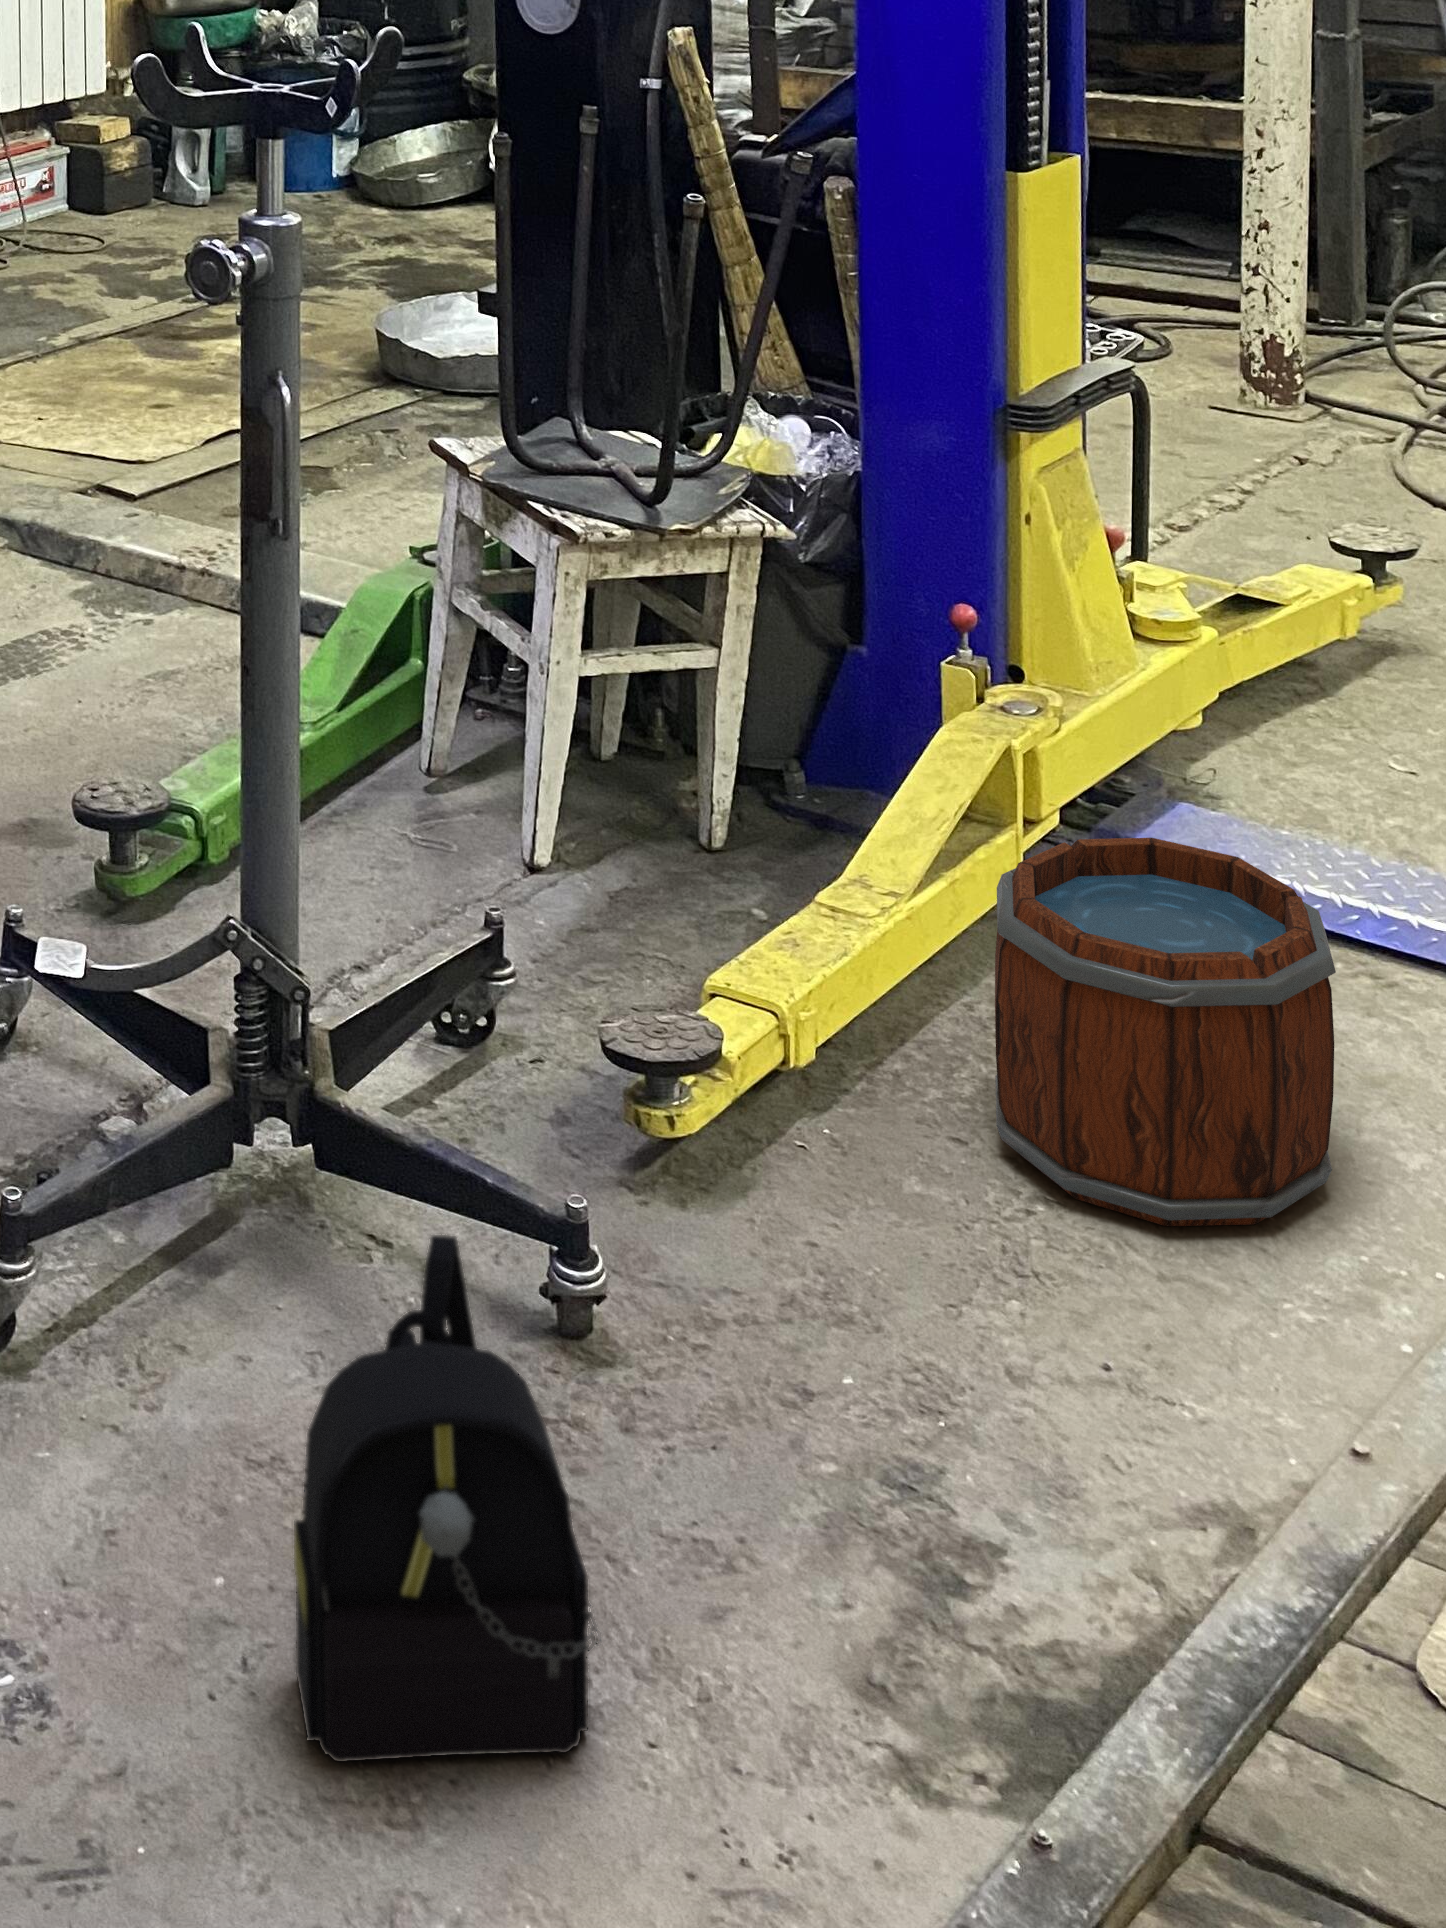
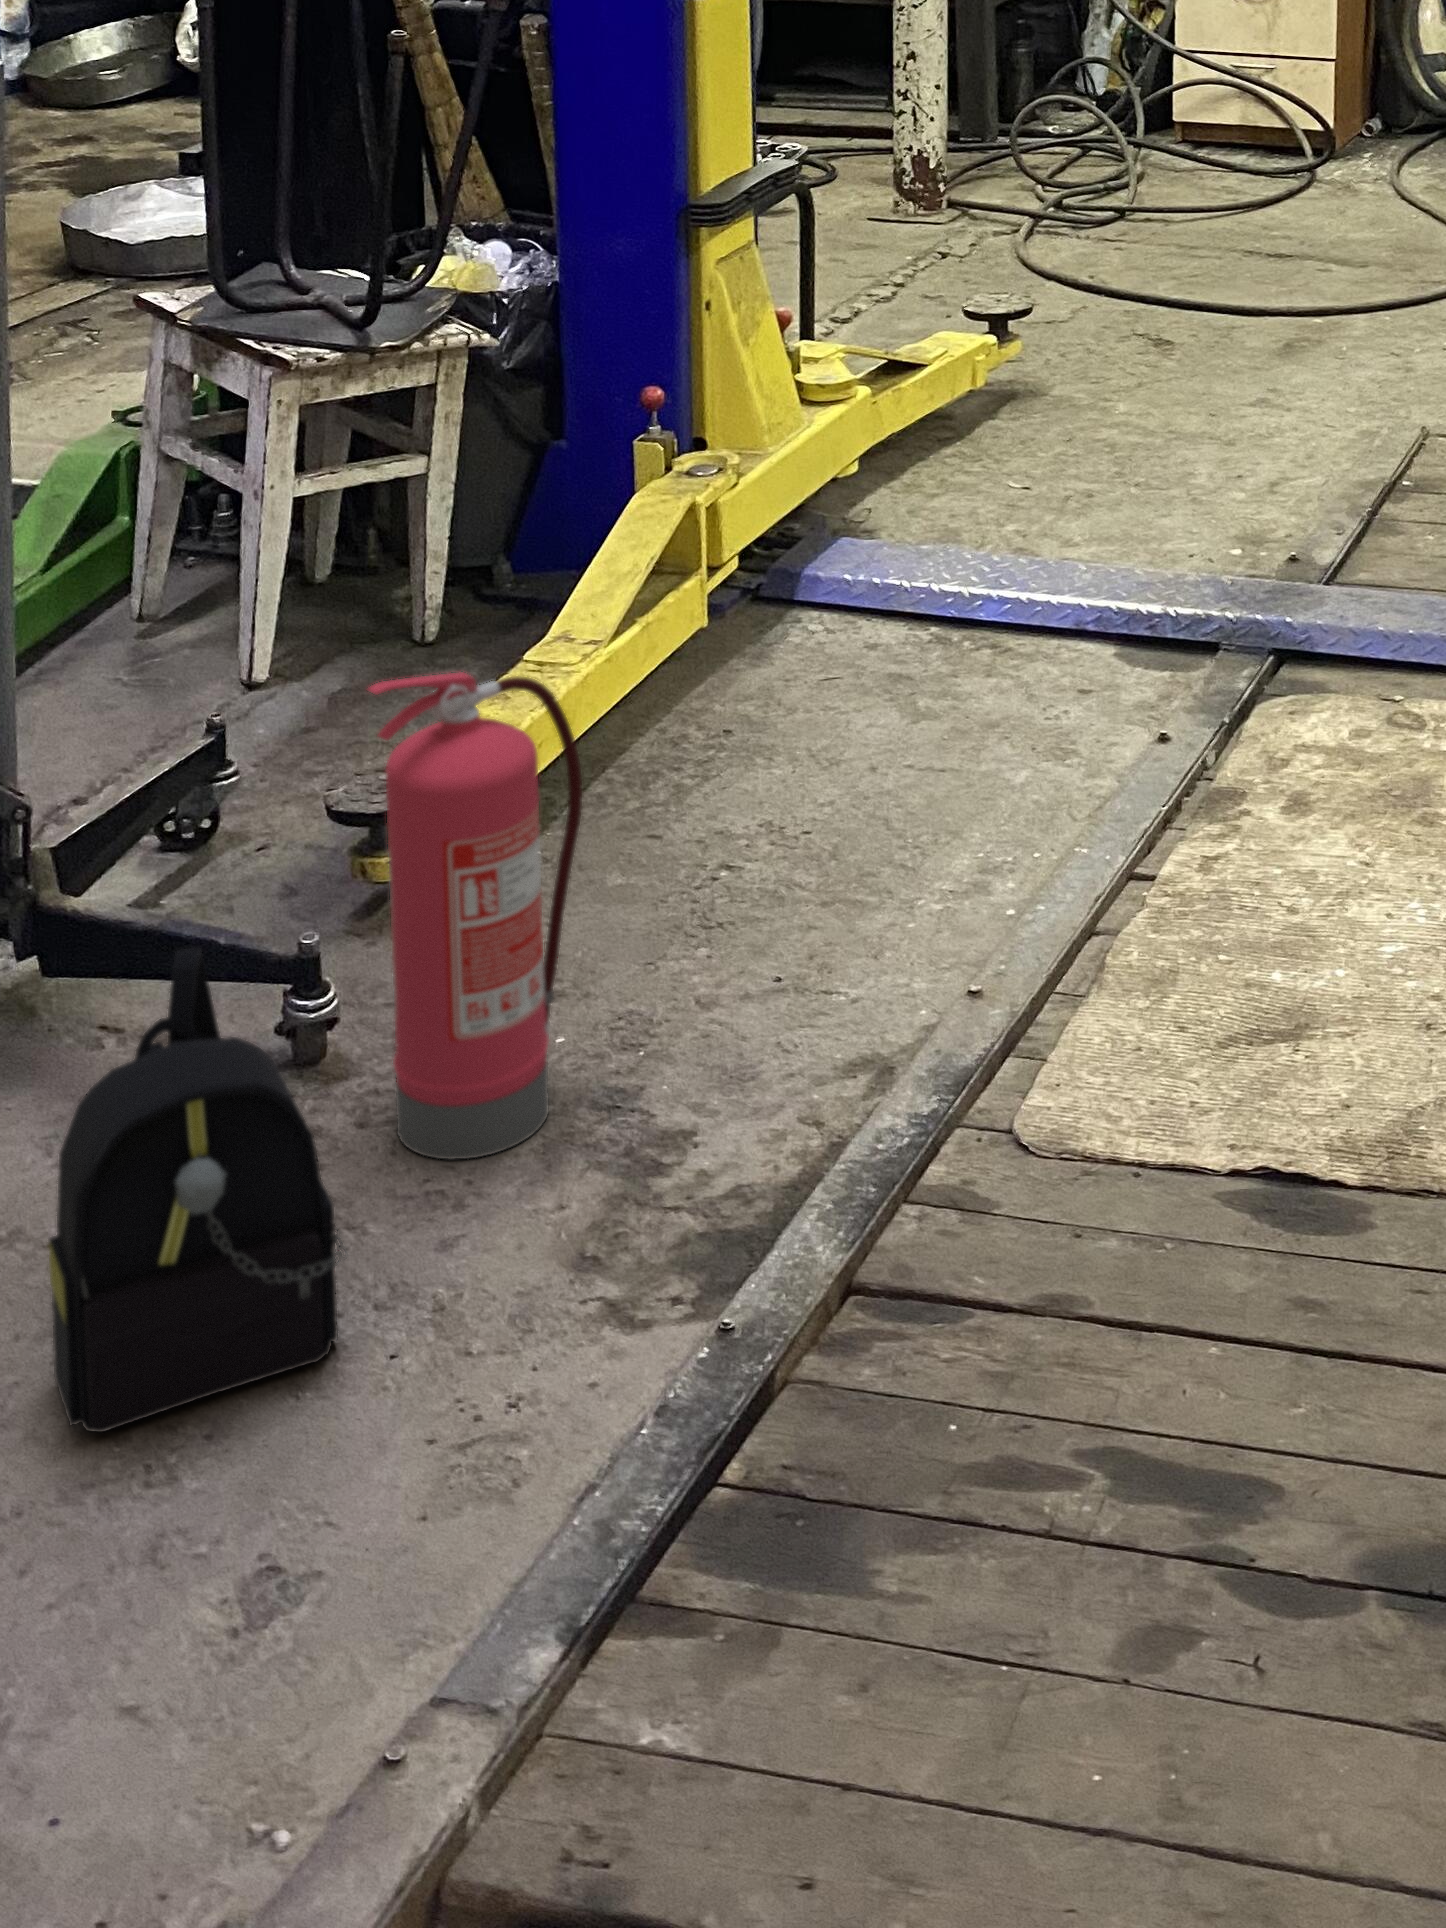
bucket: present [995,838,1336,1226] -> none [682,545,951,854]
fire extinguisher: none [641,964,880,1531] -> present [368,672,582,1159]

